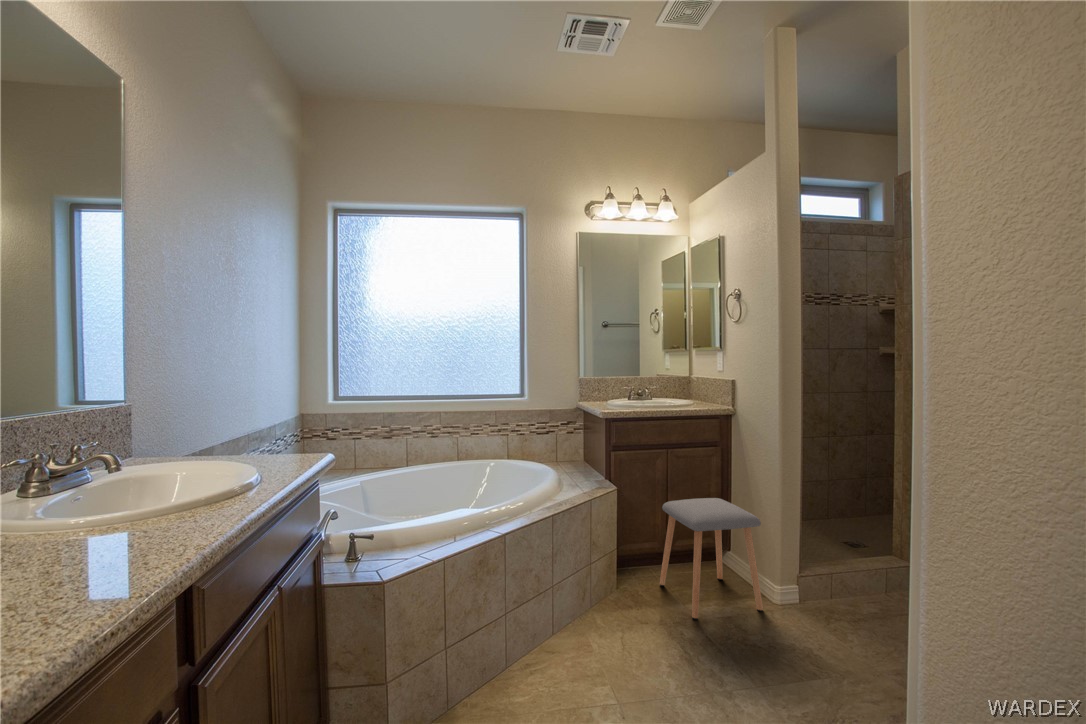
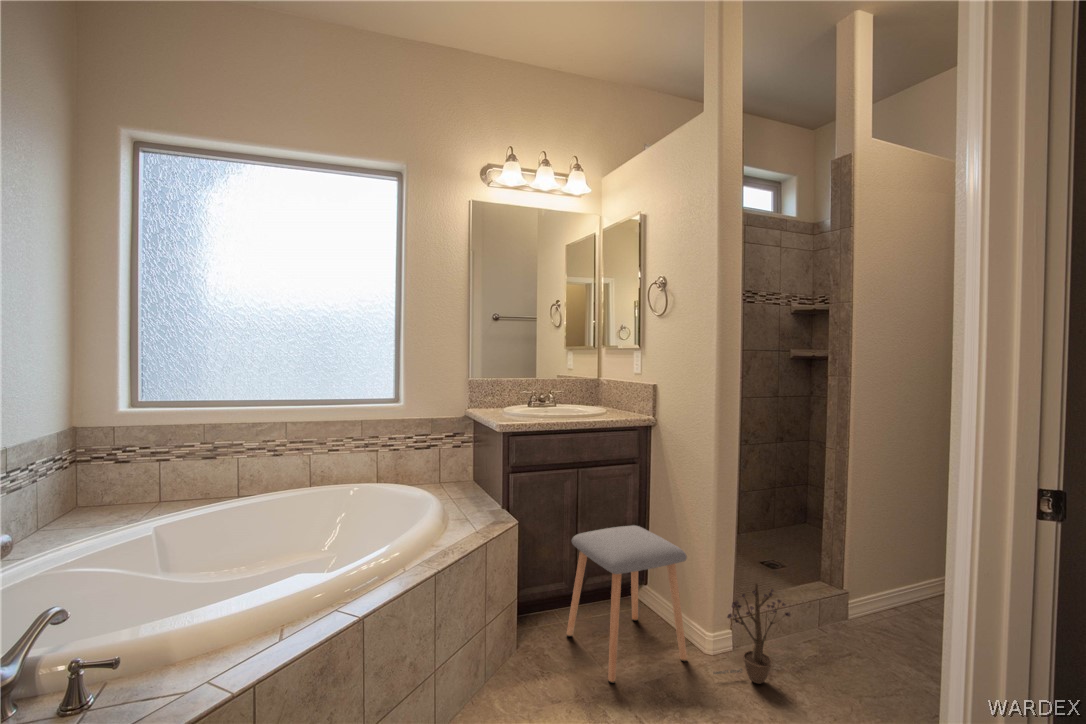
decorative plant: none [784,546,855,632] -> present [713,583,790,684]

